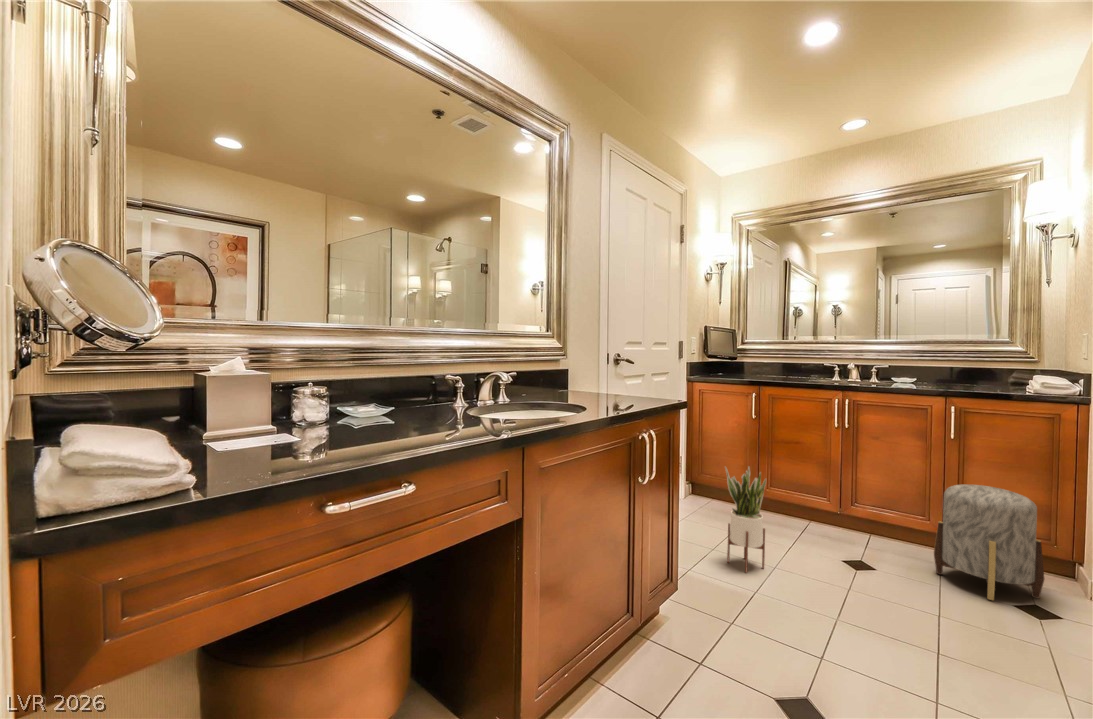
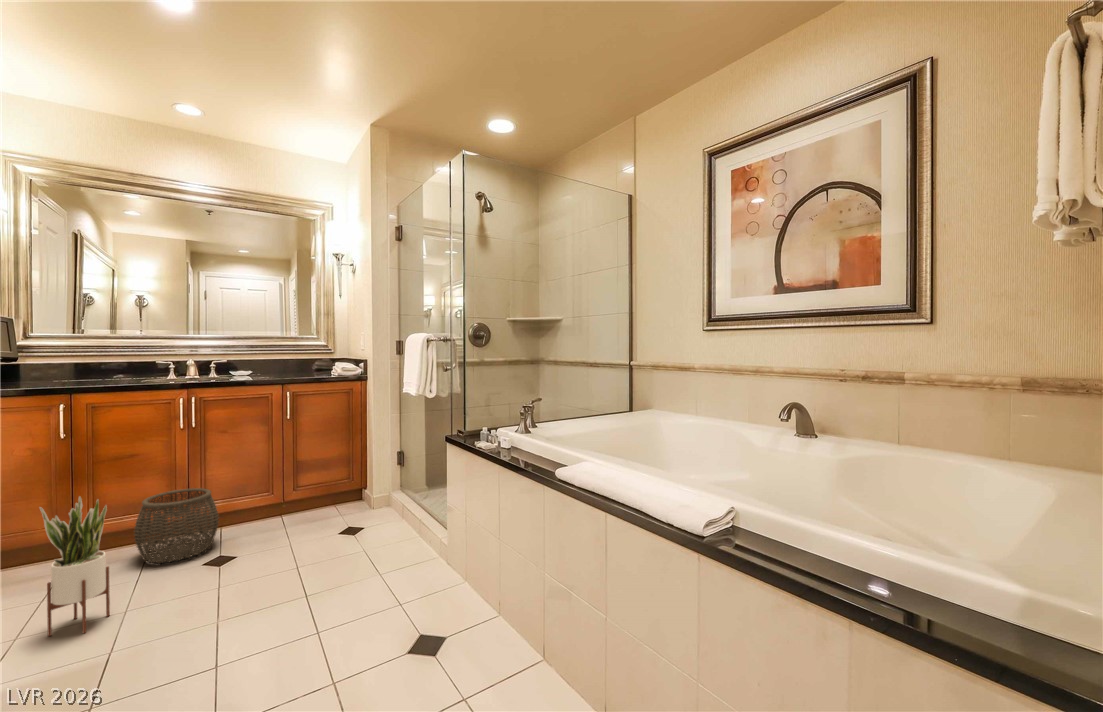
woven basket: none [792,482,865,552] -> present [134,488,219,563]
stool: present [934,485,1044,600] -> none [281,452,351,539]

